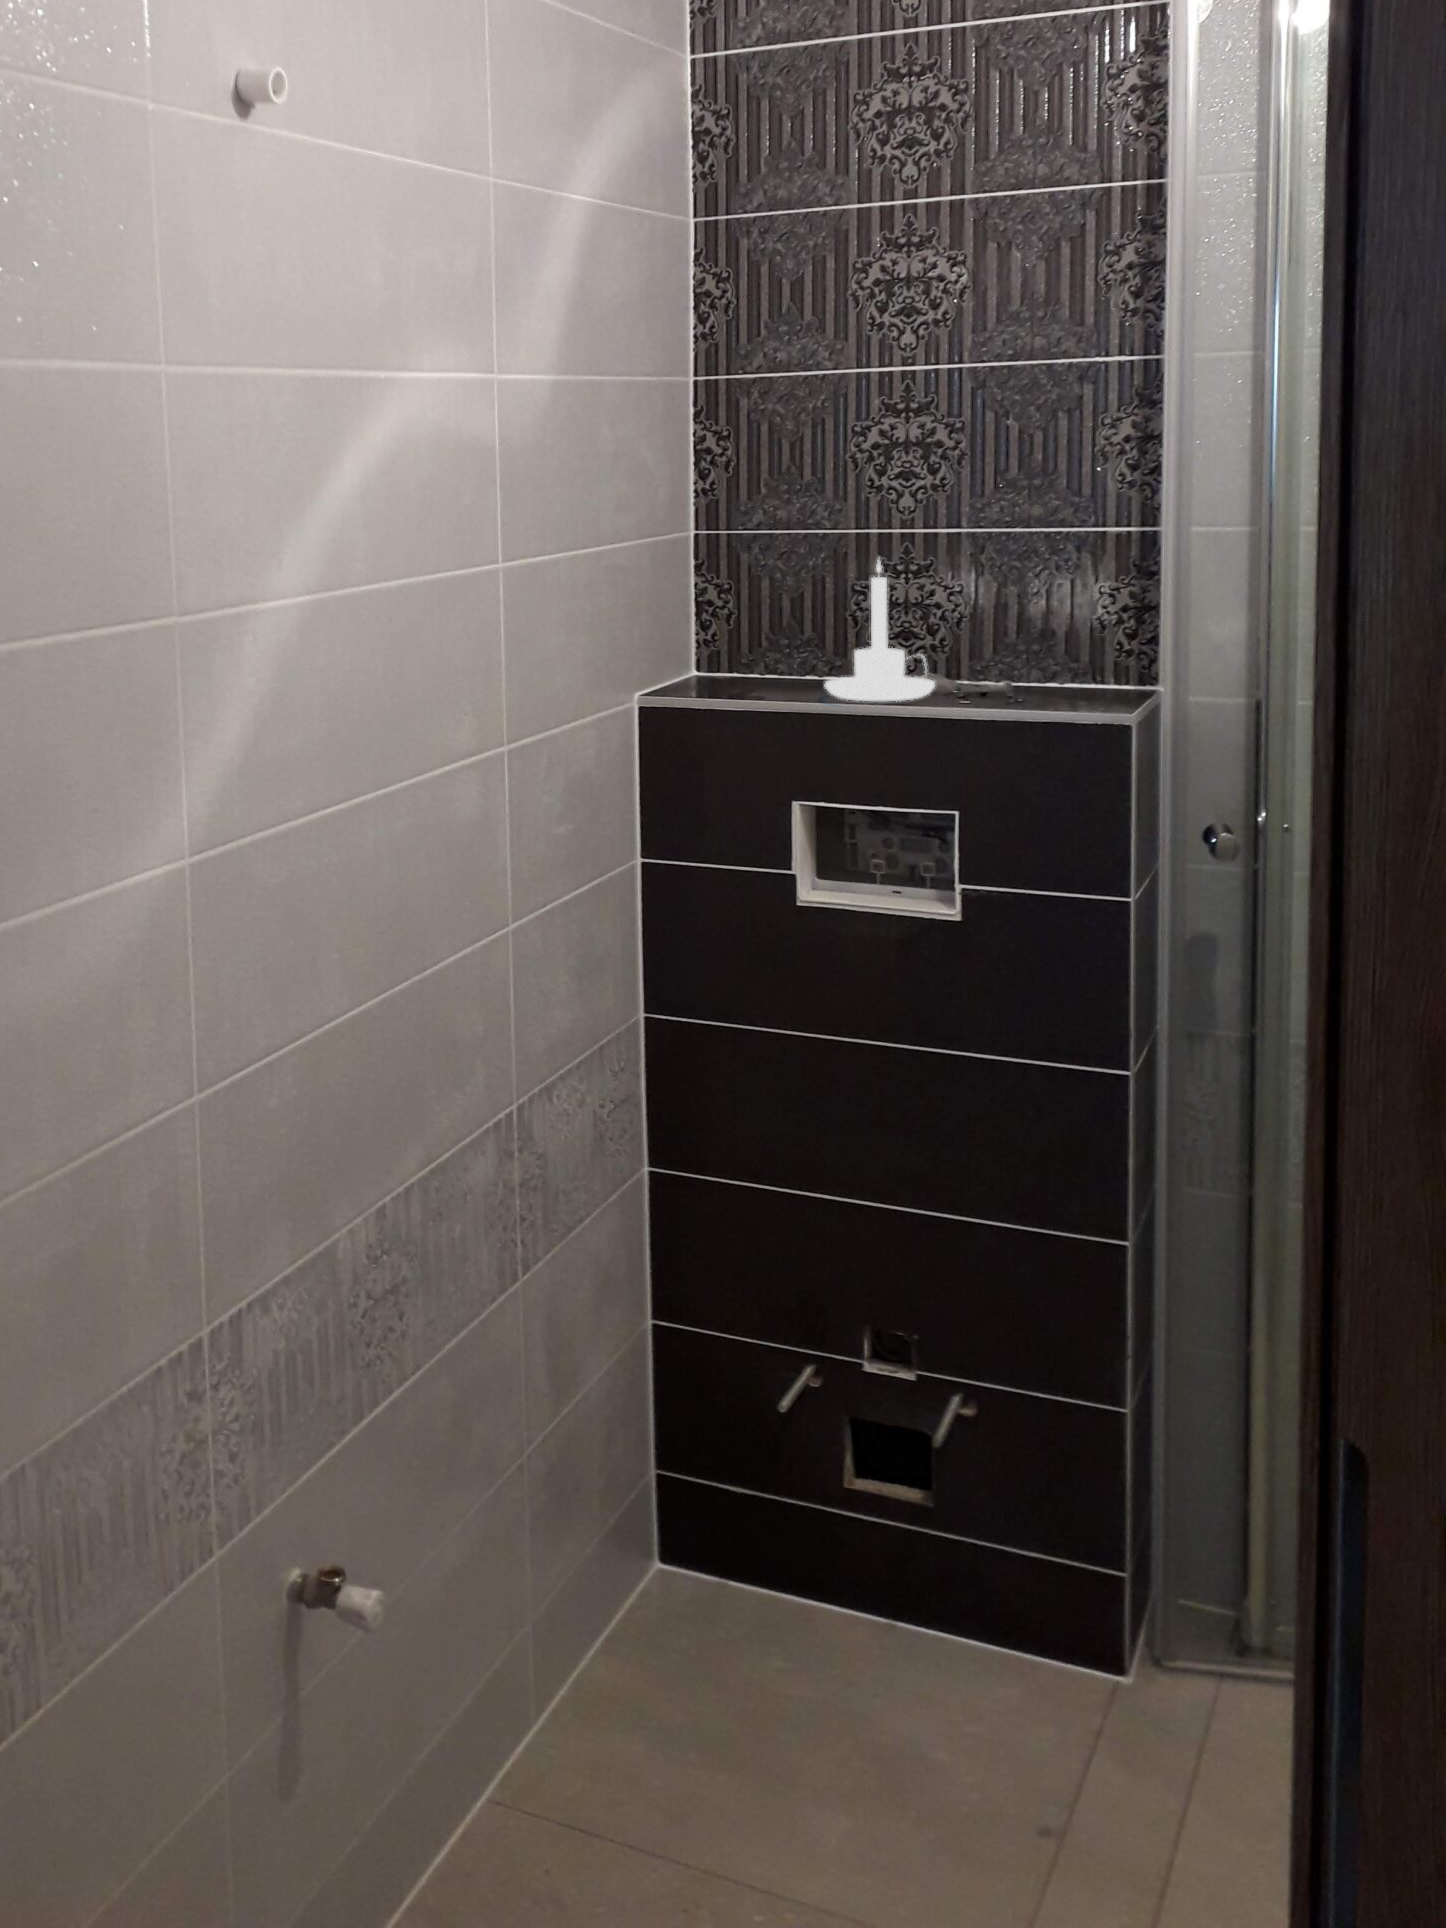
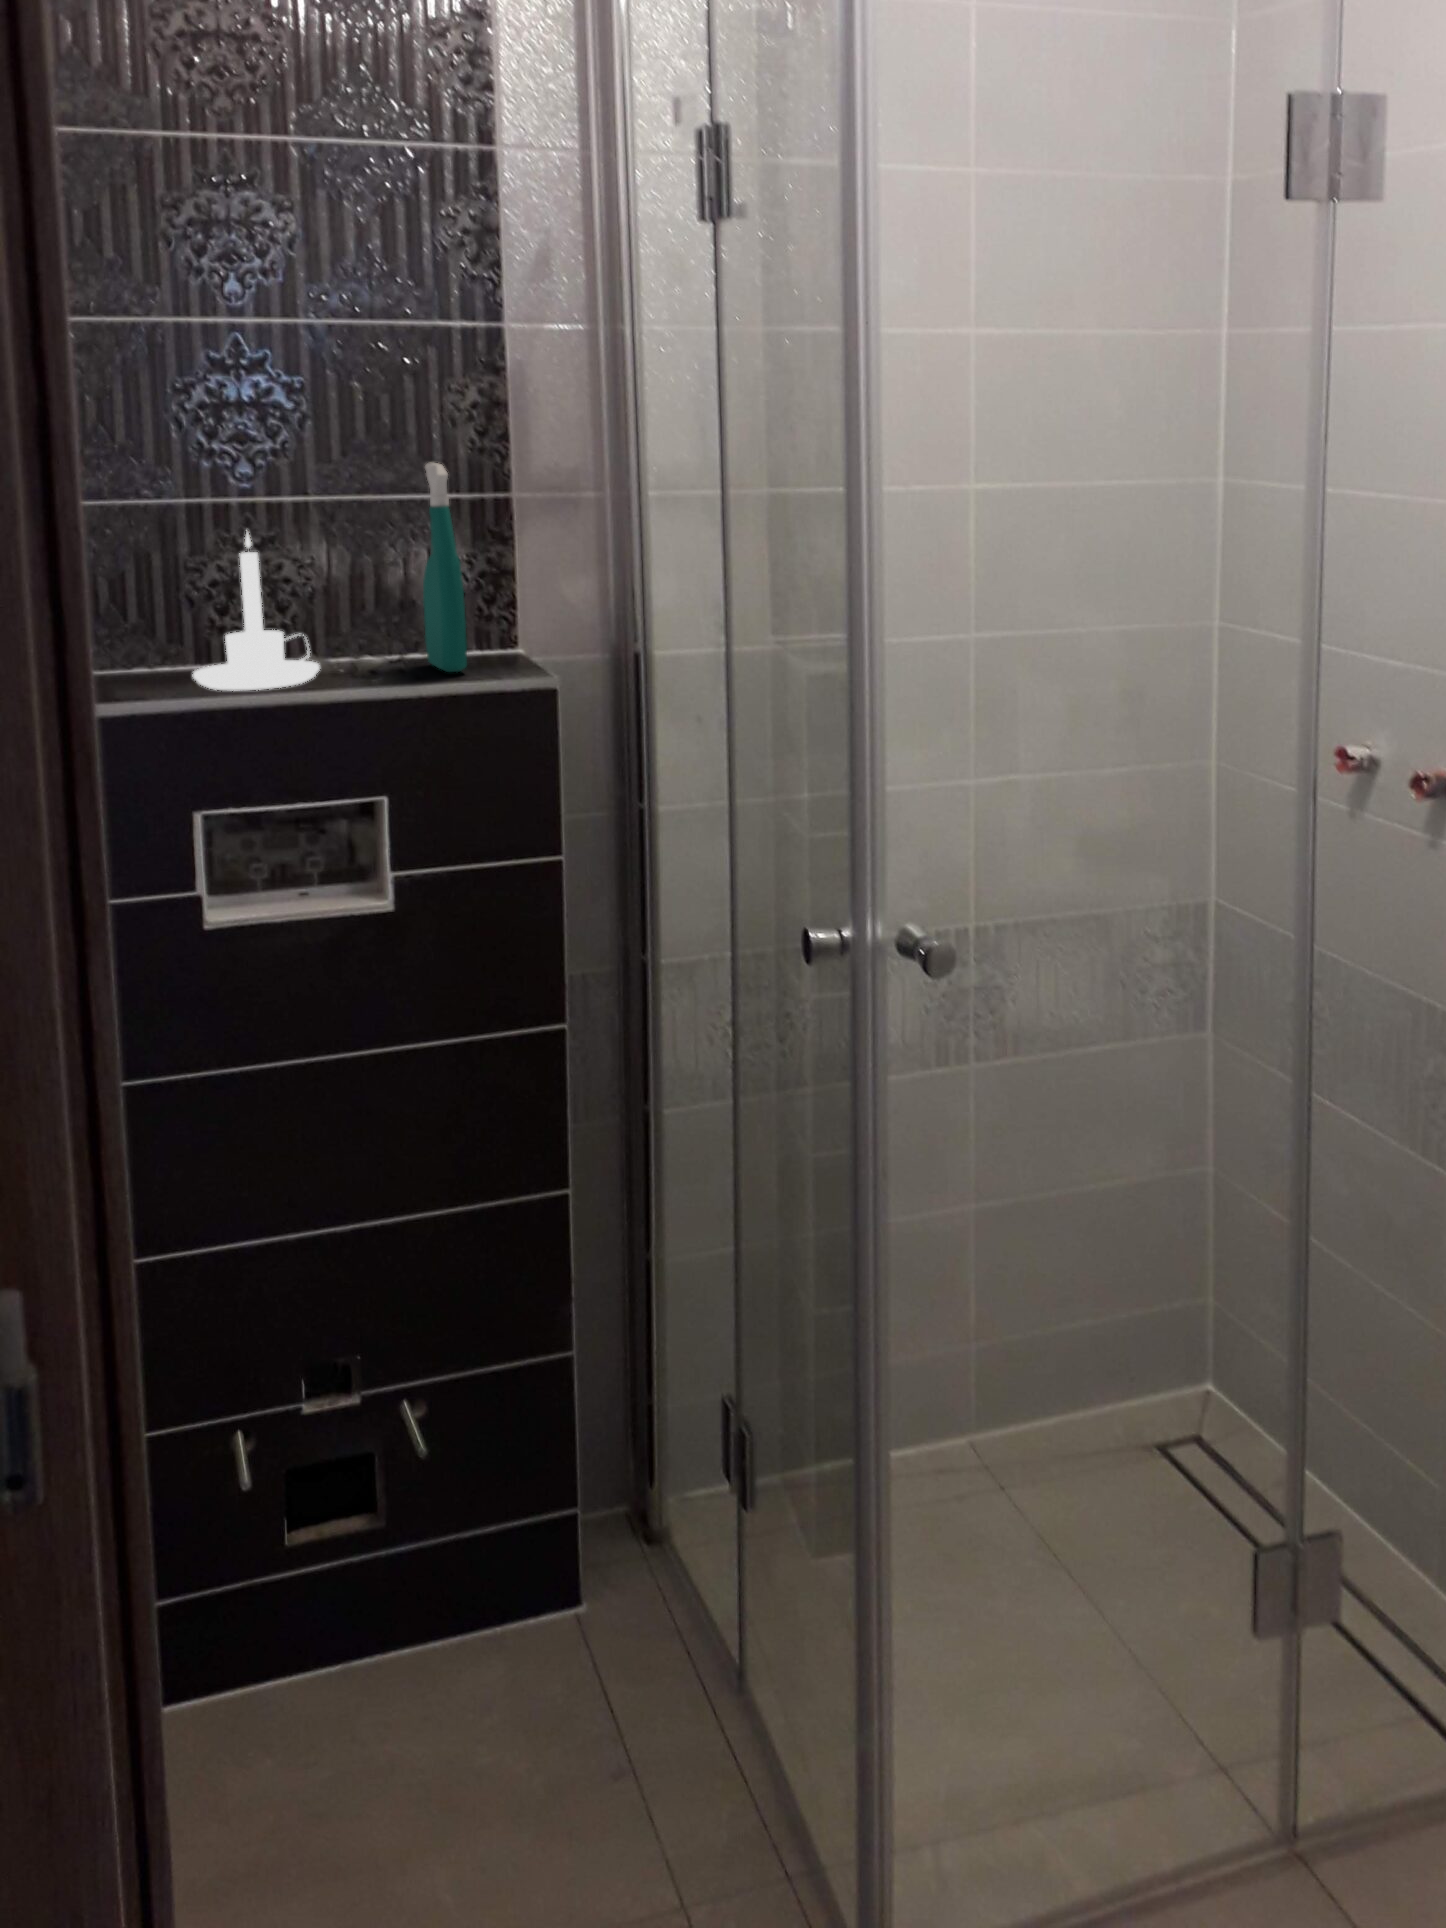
spray bottle: none [1042,500,1073,705] -> present [423,463,467,672]

